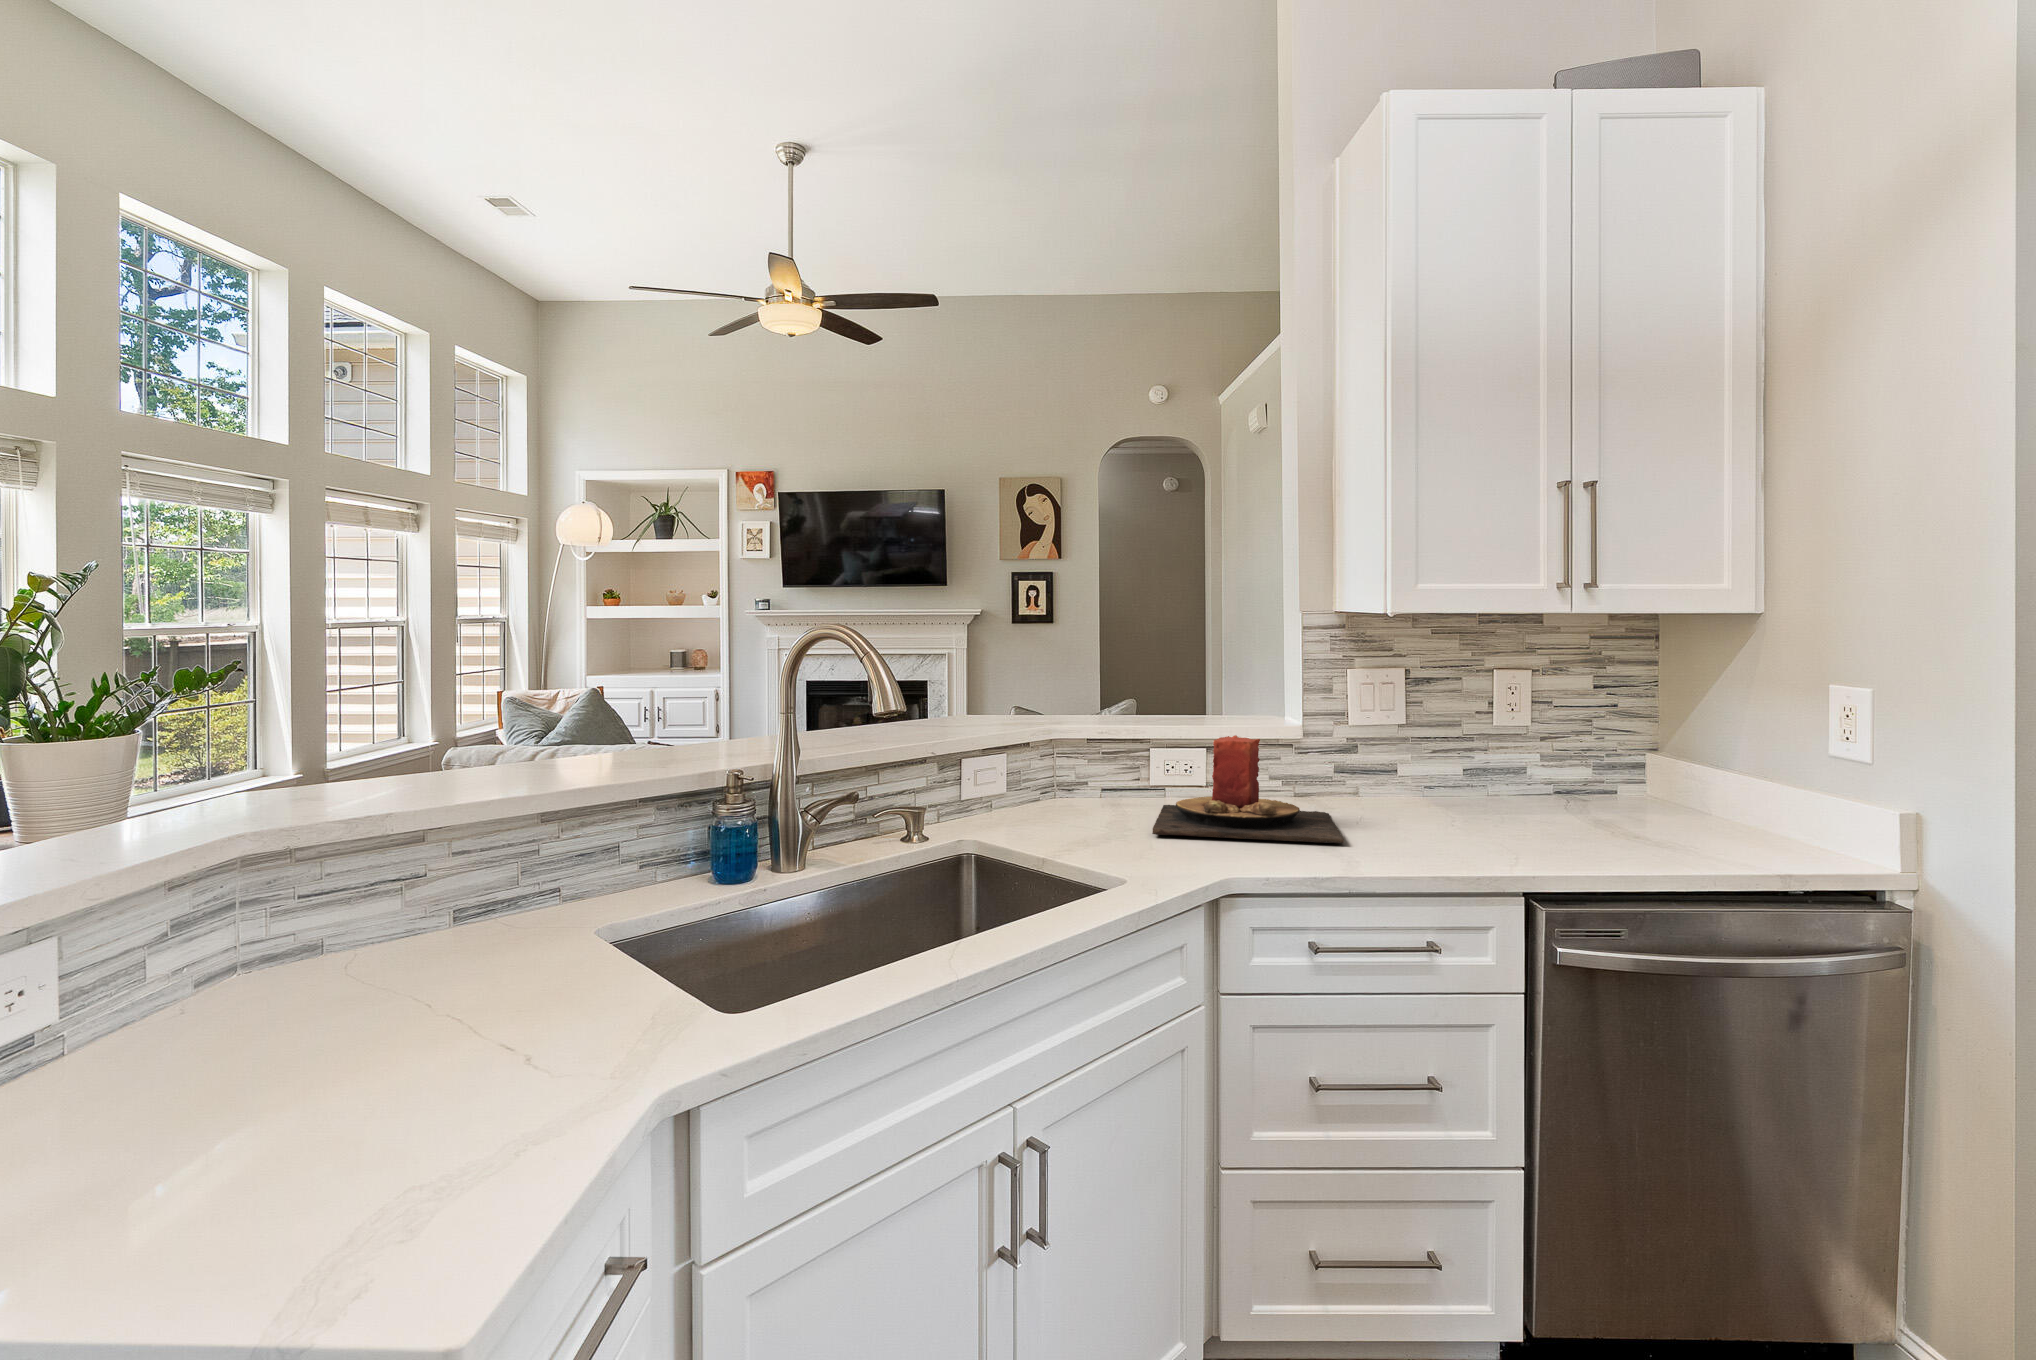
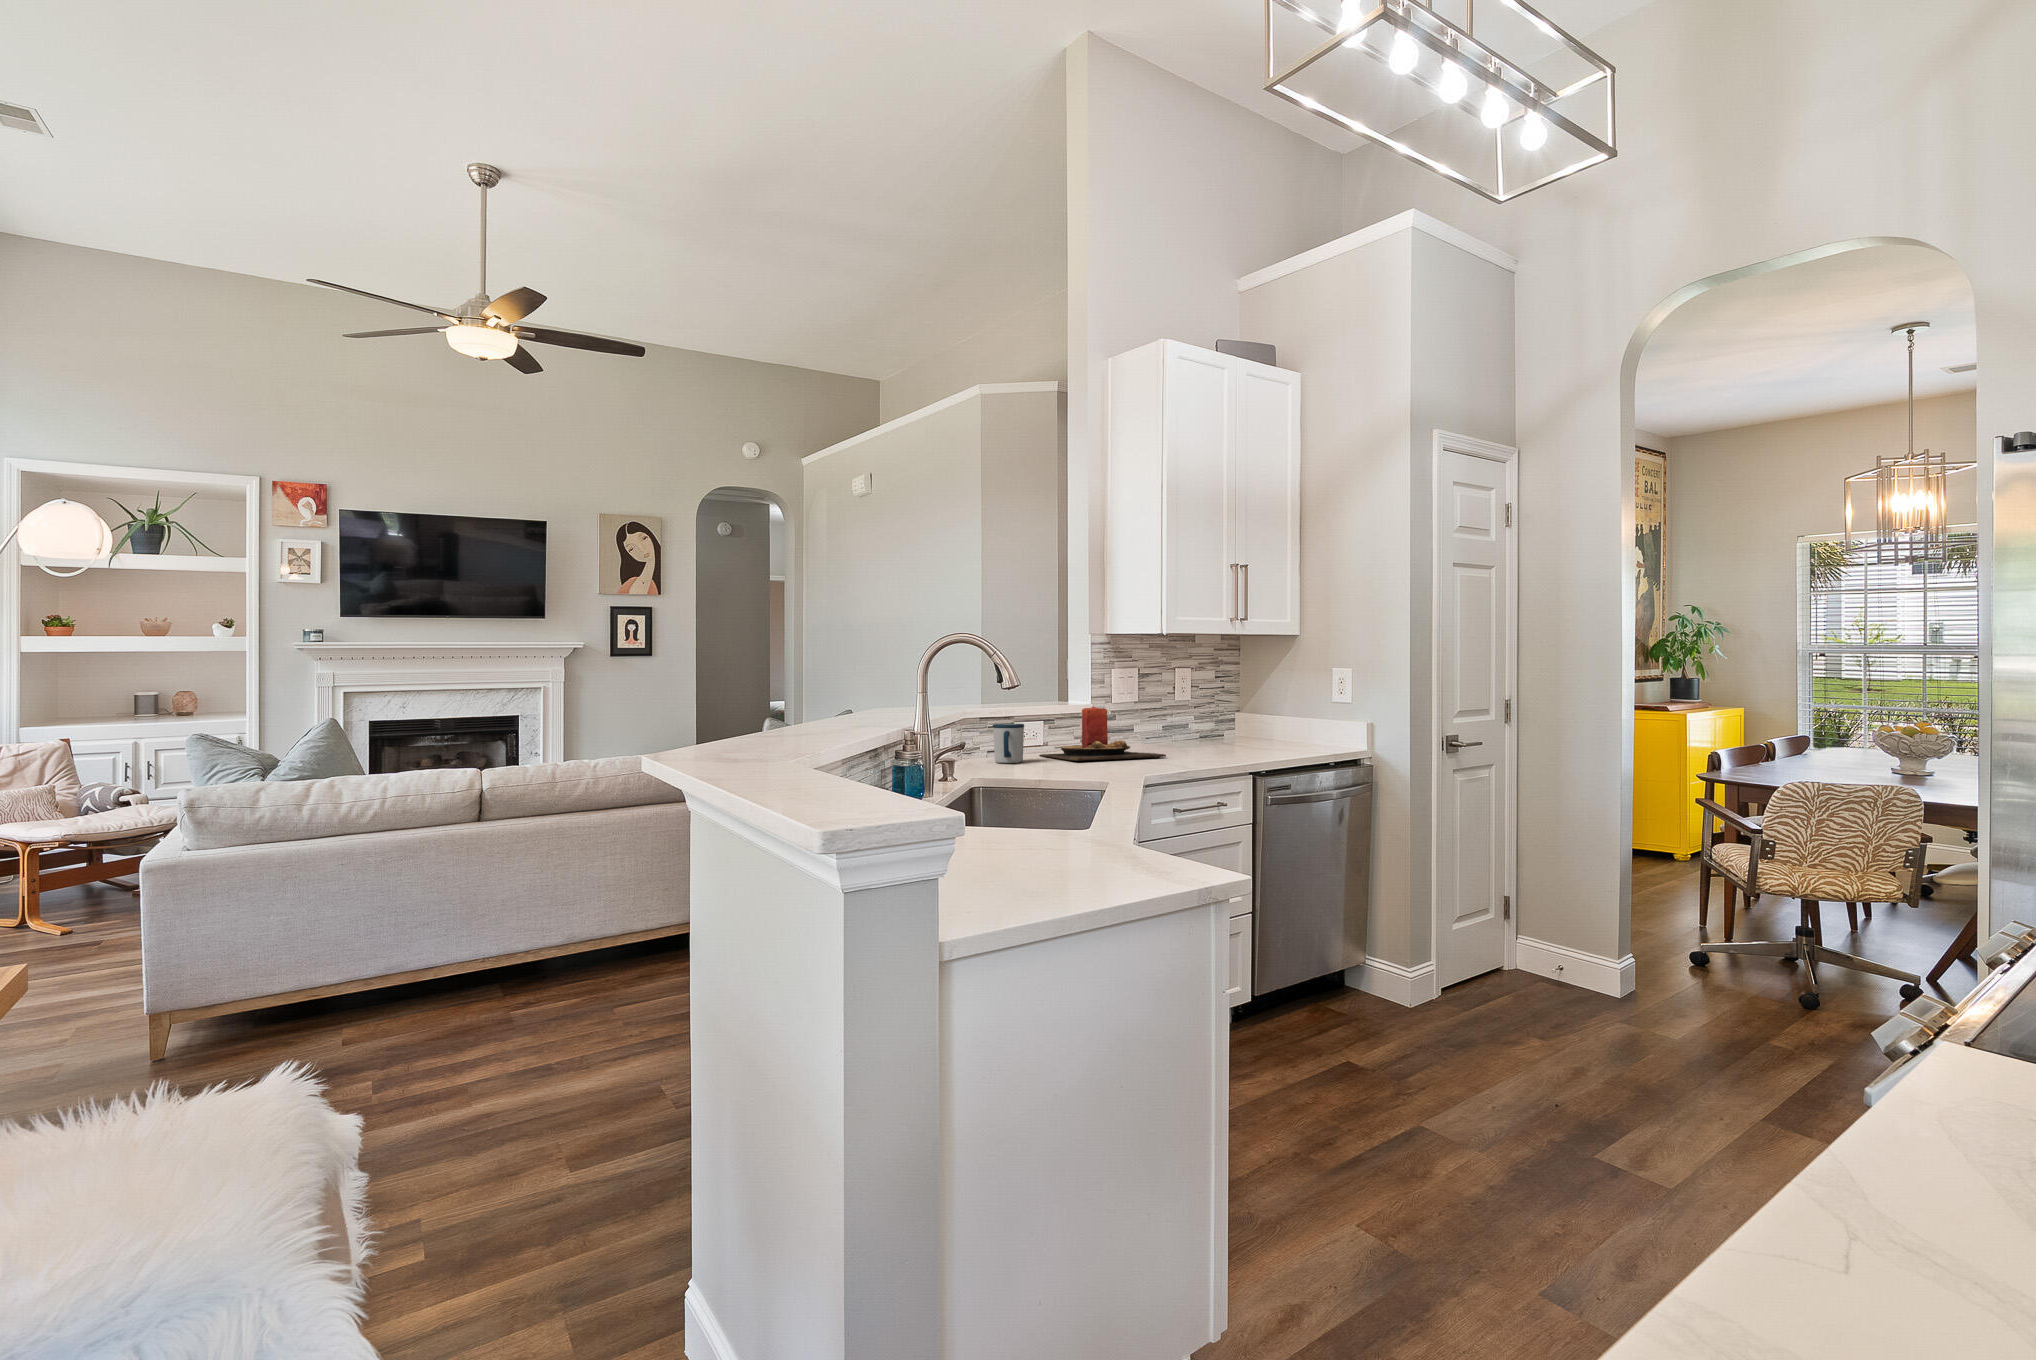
mug: none [1034,755,1092,823] -> present [992,724,1024,763]

